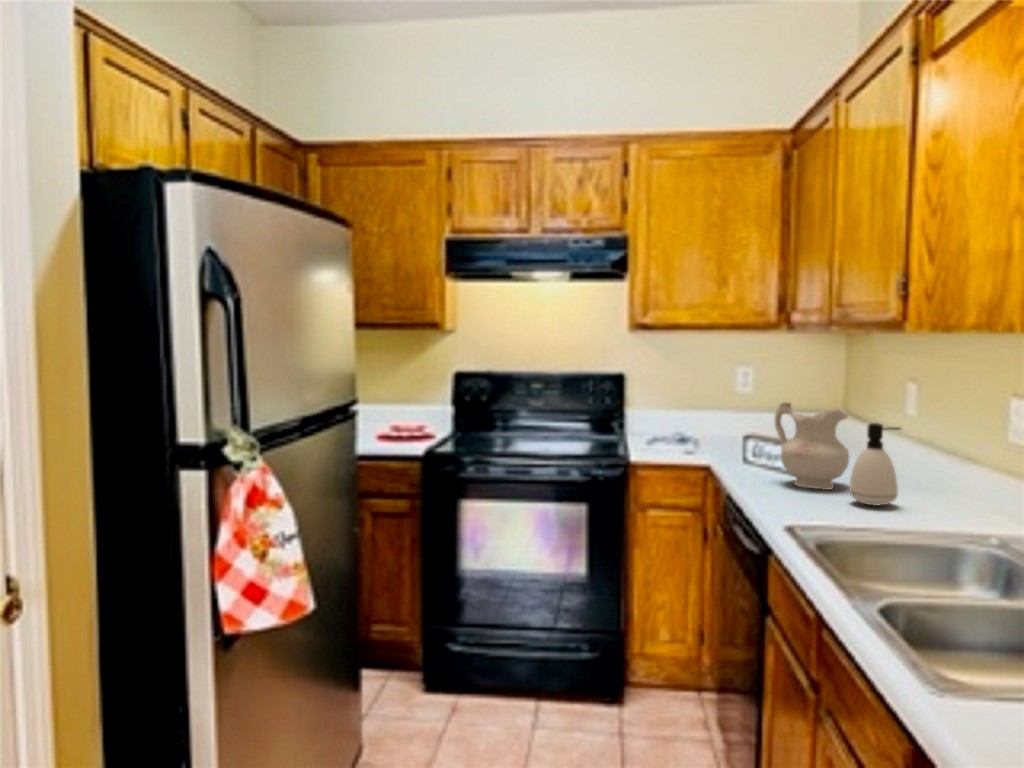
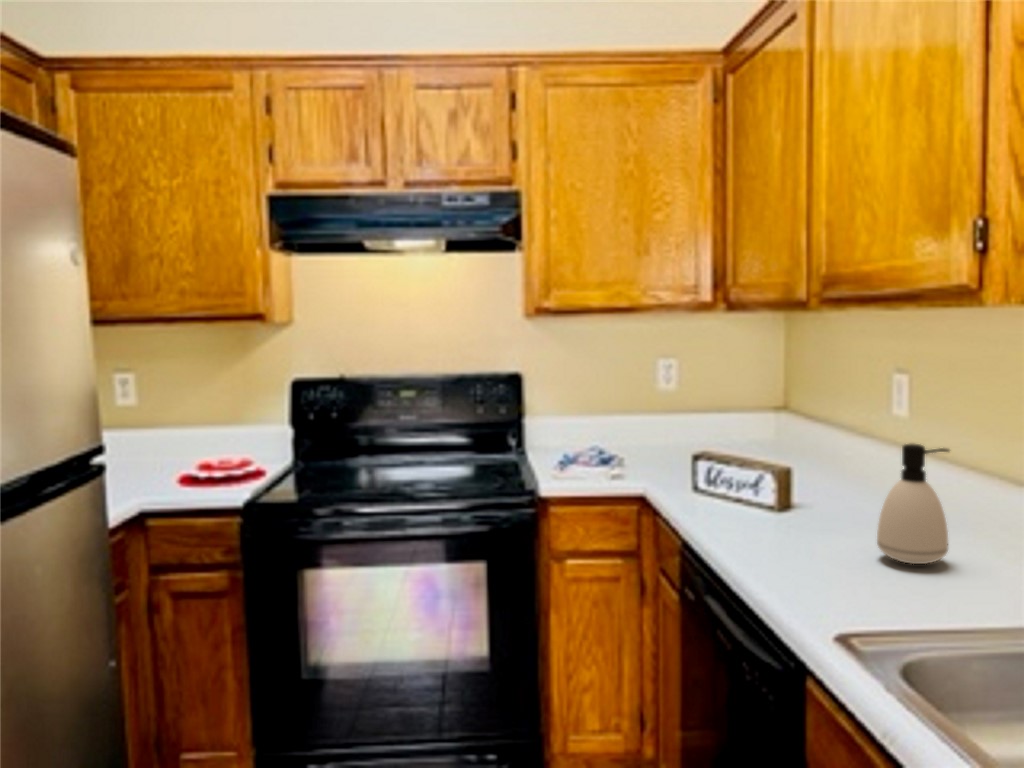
ceramic pitcher: present [775,402,849,490] -> none [749,412,857,536]

